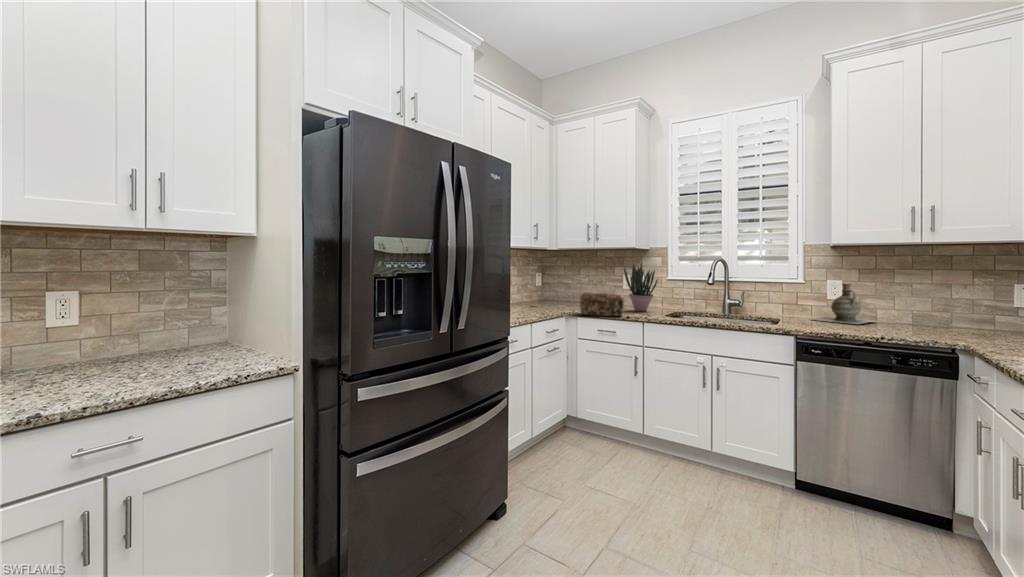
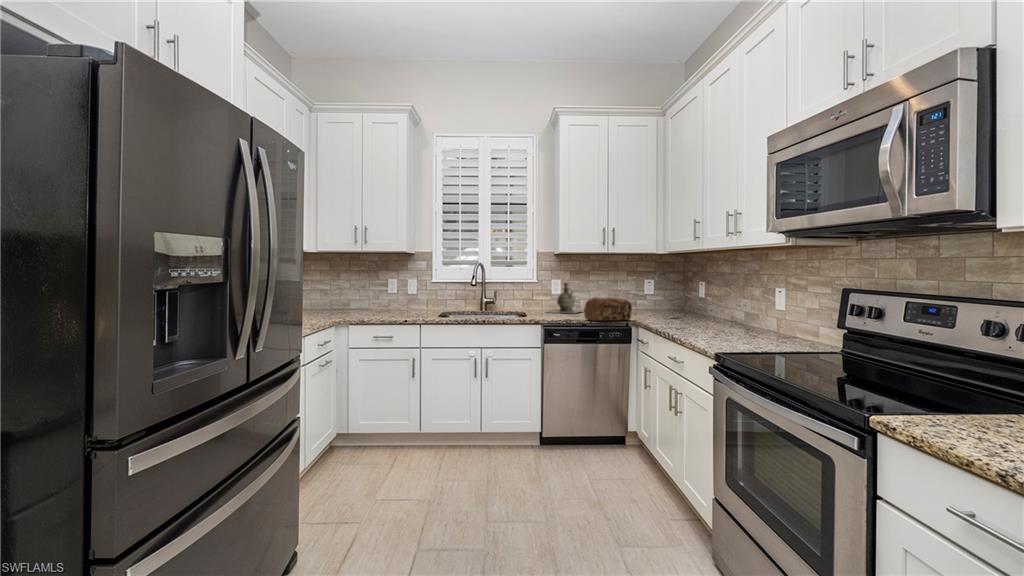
potted plant: present [624,263,658,311] -> none [392,266,426,314]
bread loaf: present [580,293,623,316] -> present [584,298,632,321]

